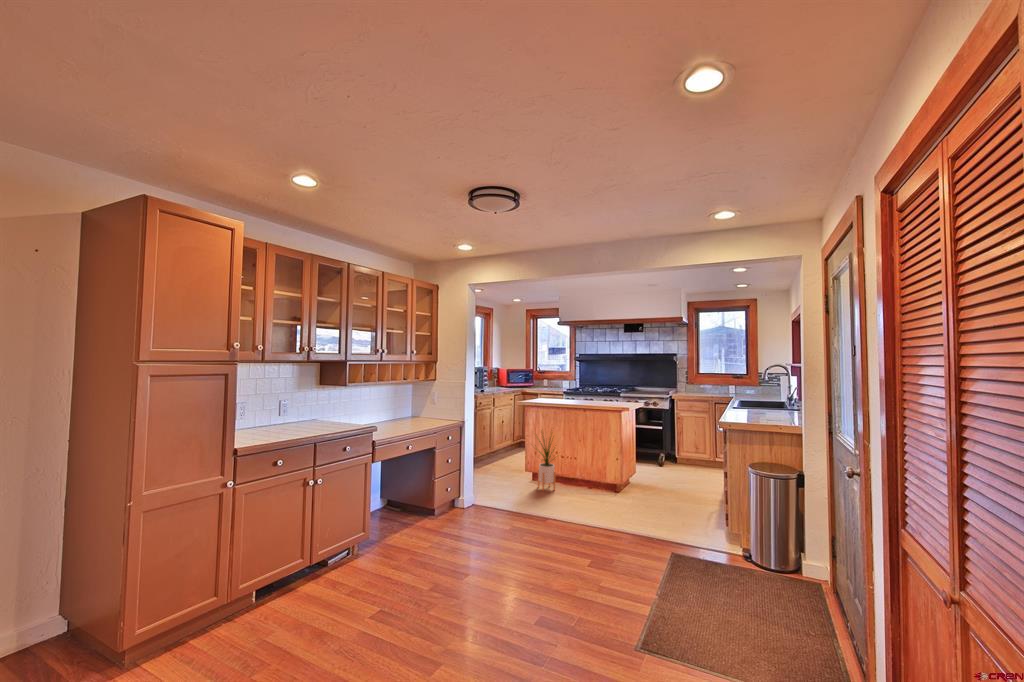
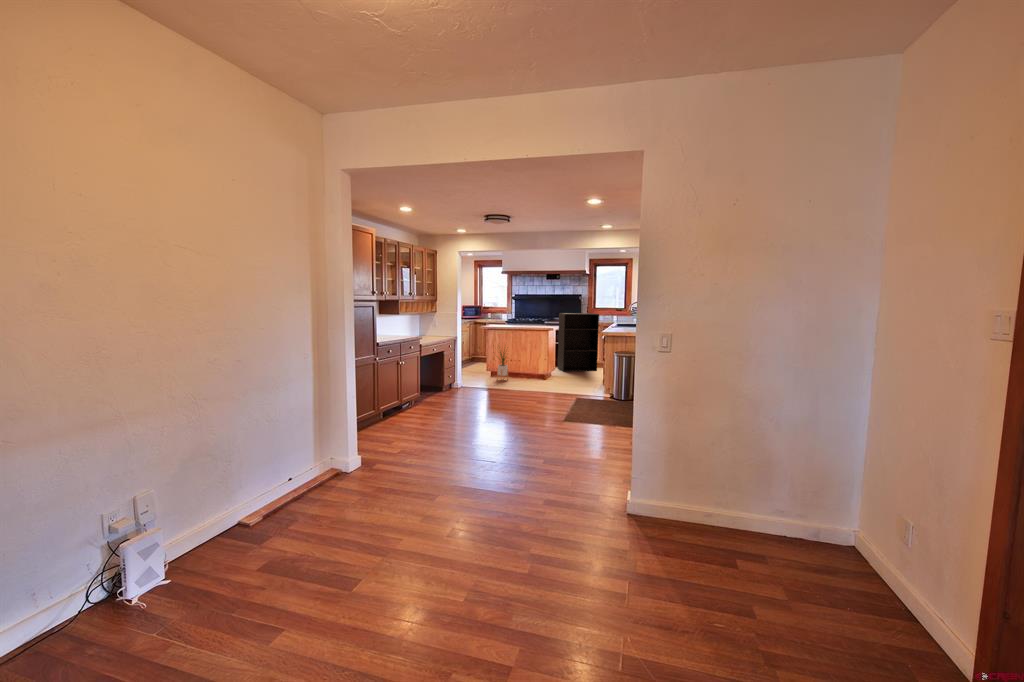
bookshelf: none [641,381,707,476] -> present [558,313,599,372]

